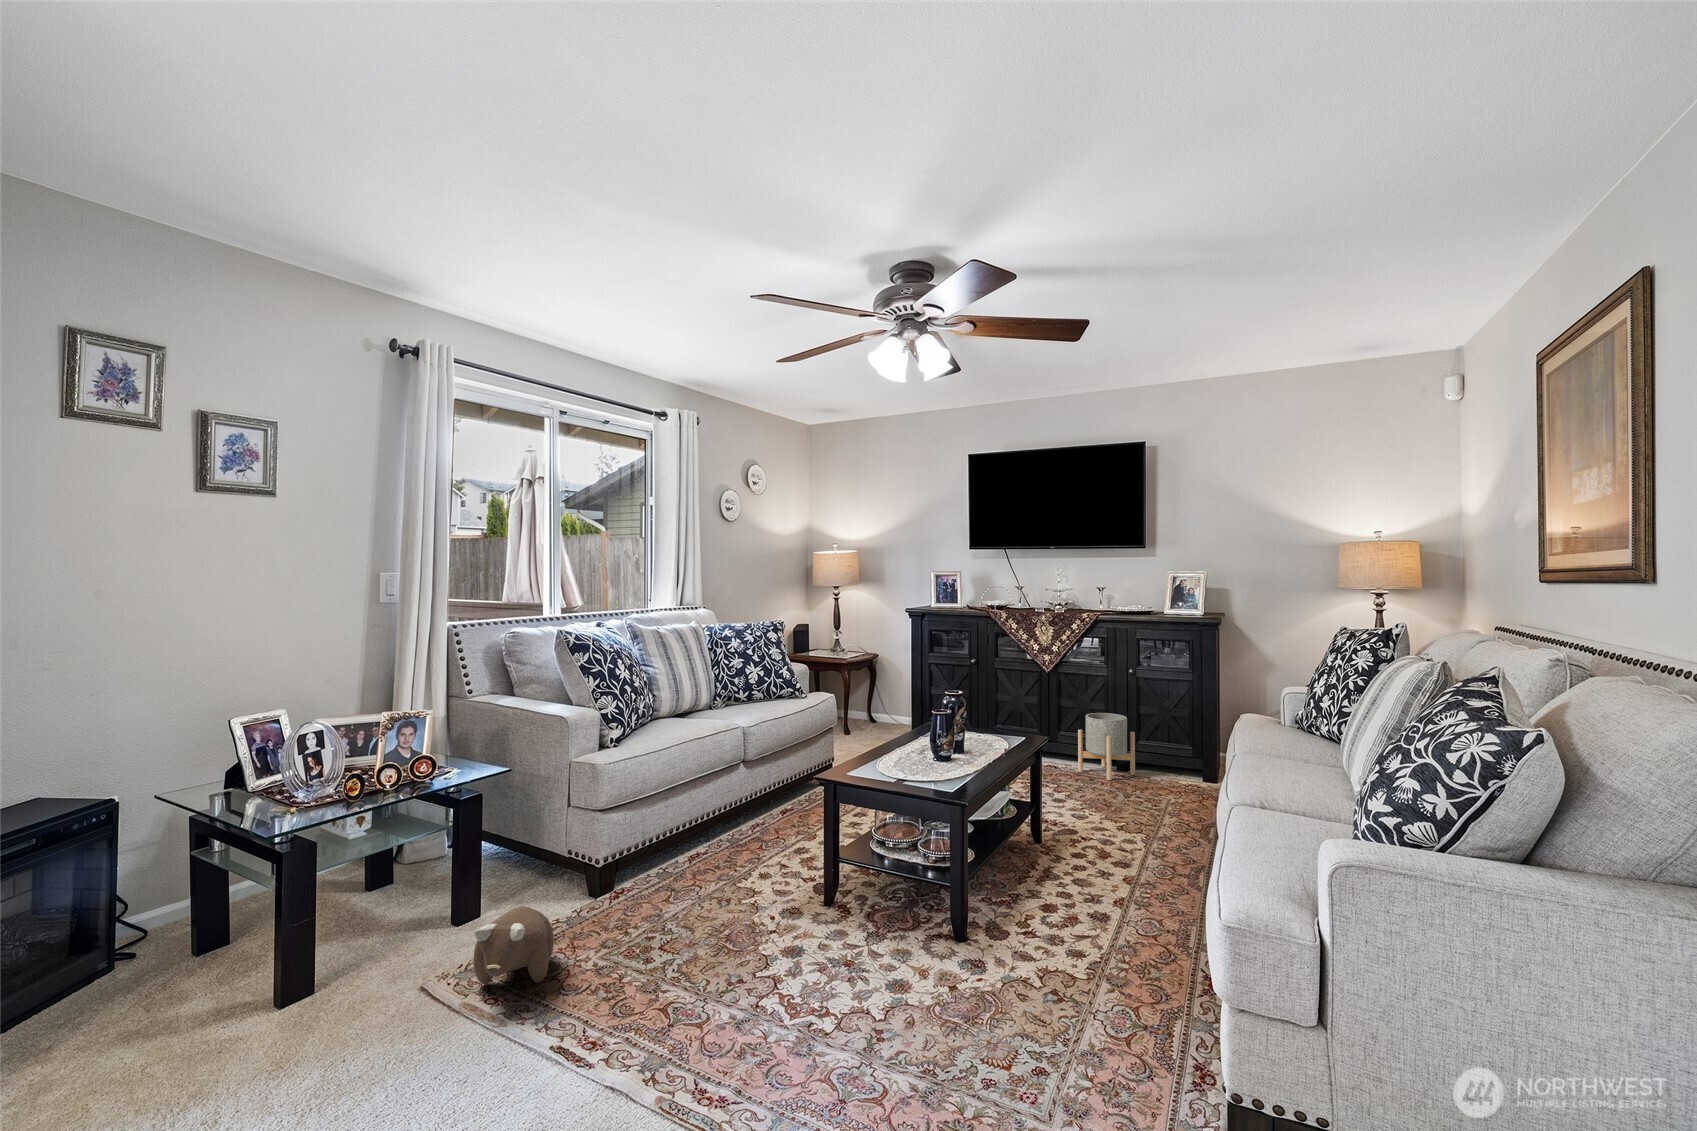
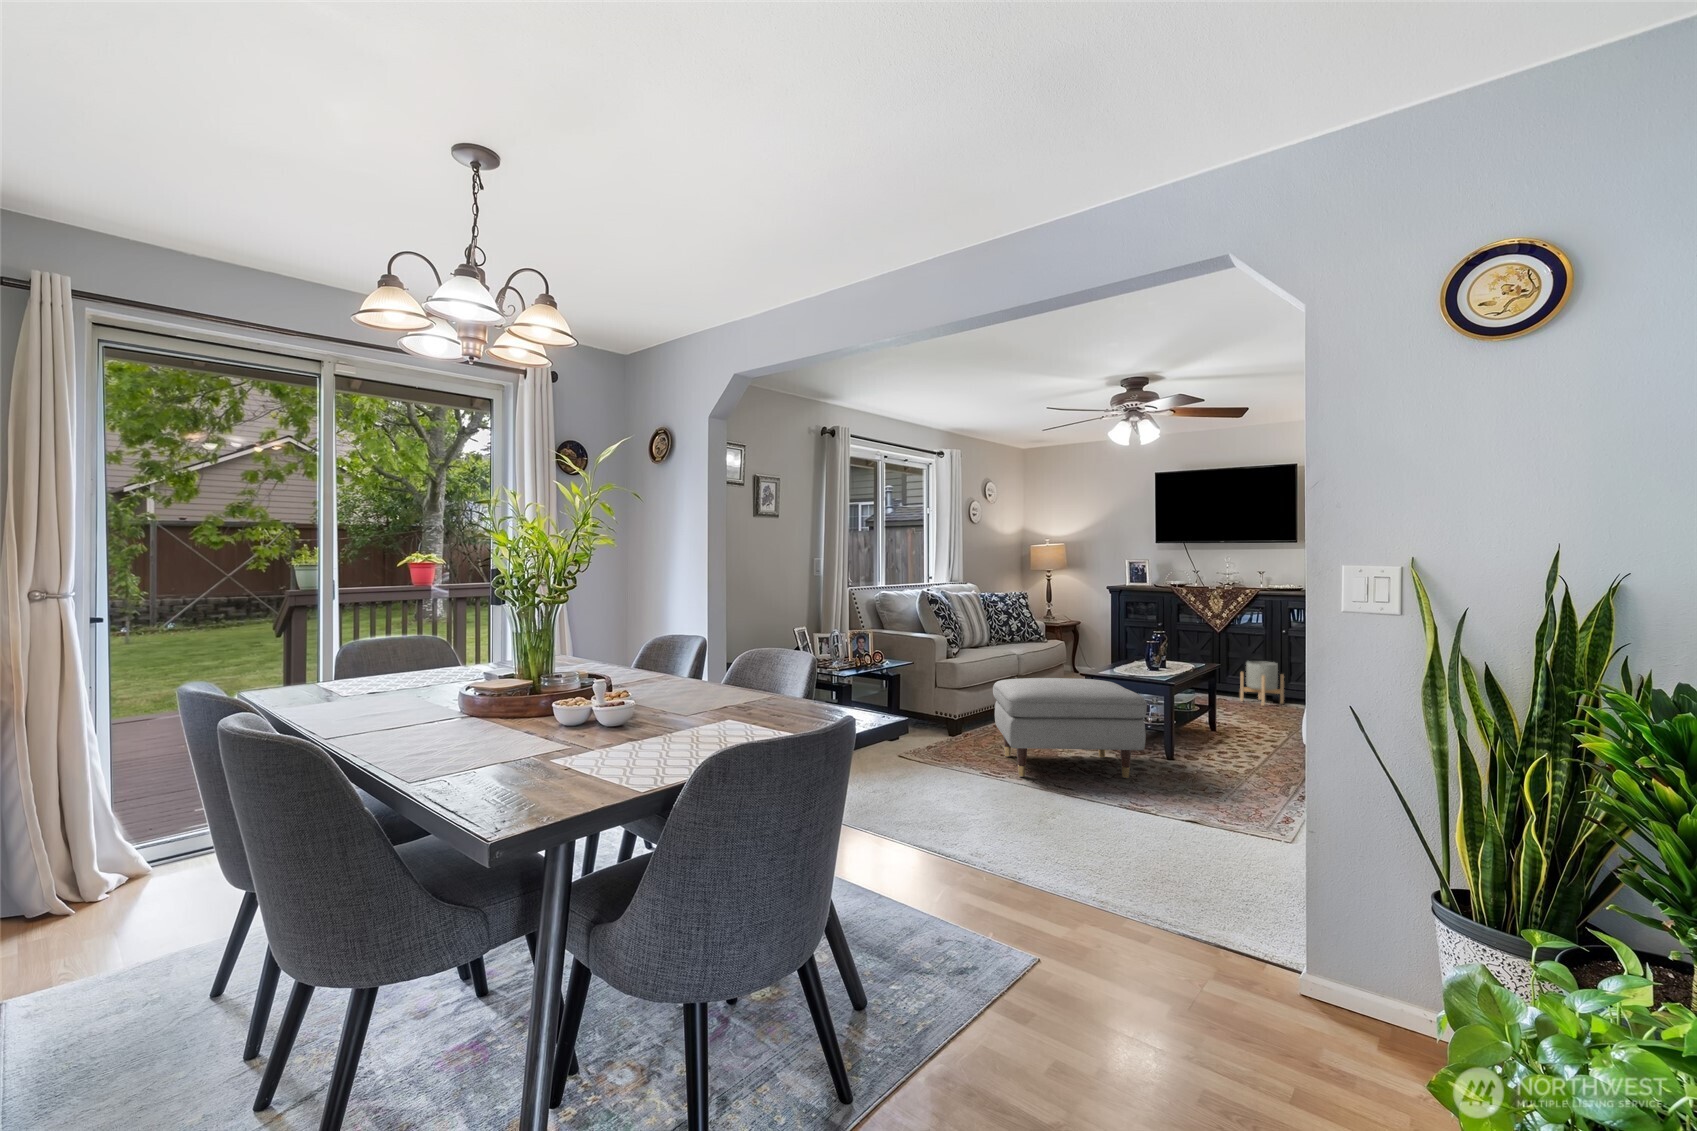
ottoman: none [589,806,900,1072] -> present [993,678,1147,778]
plush toy: present [473,906,554,985] -> none [927,722,962,756]

